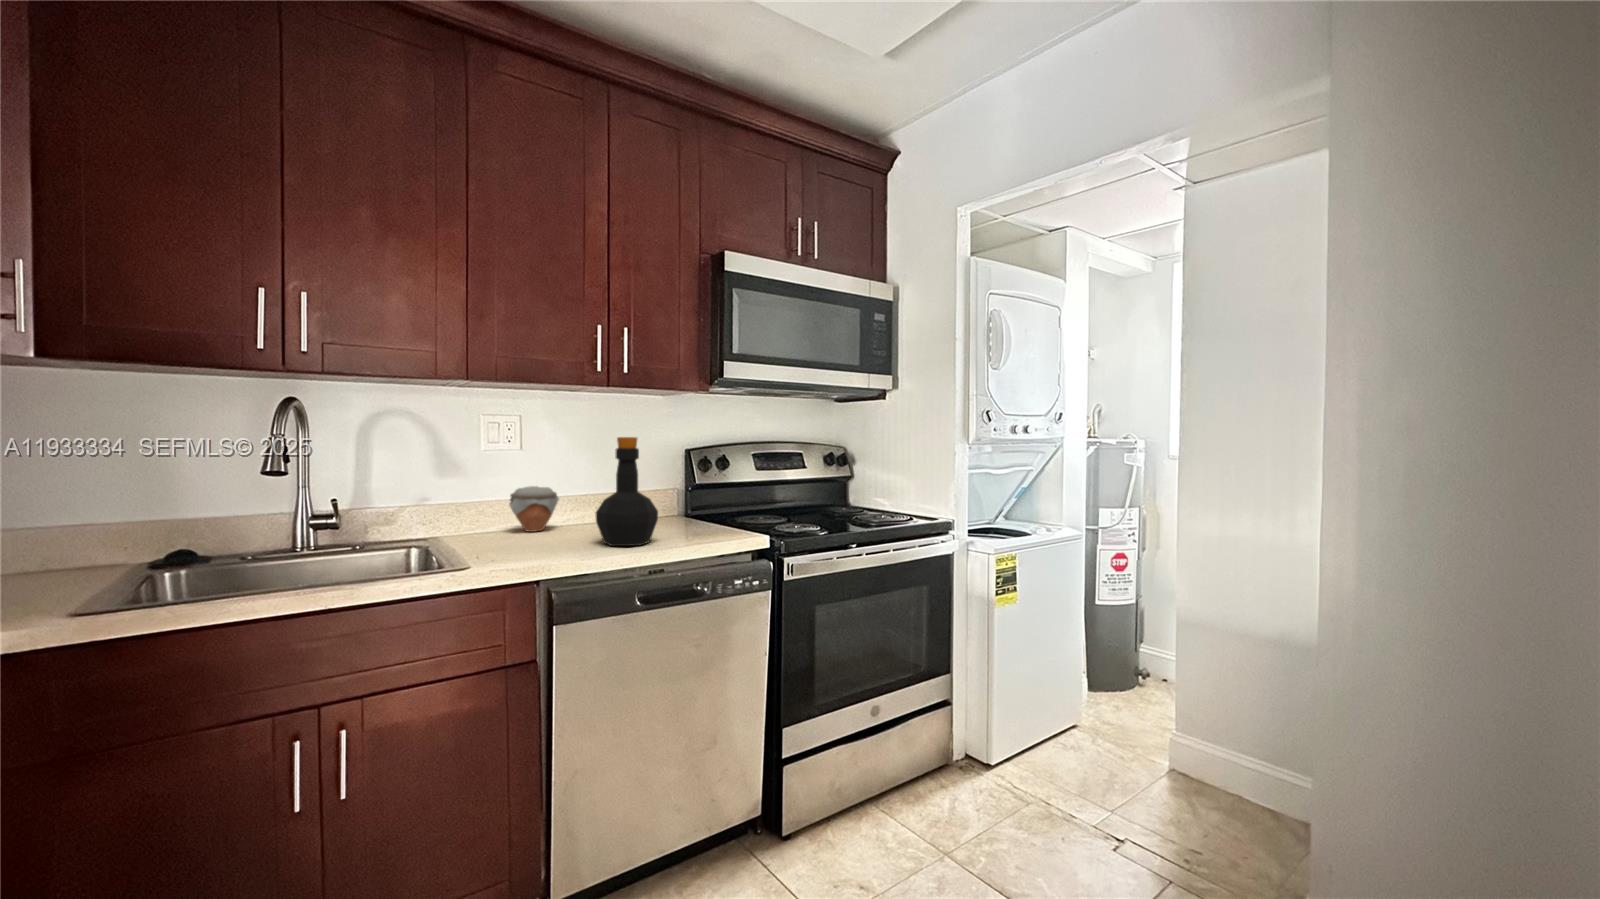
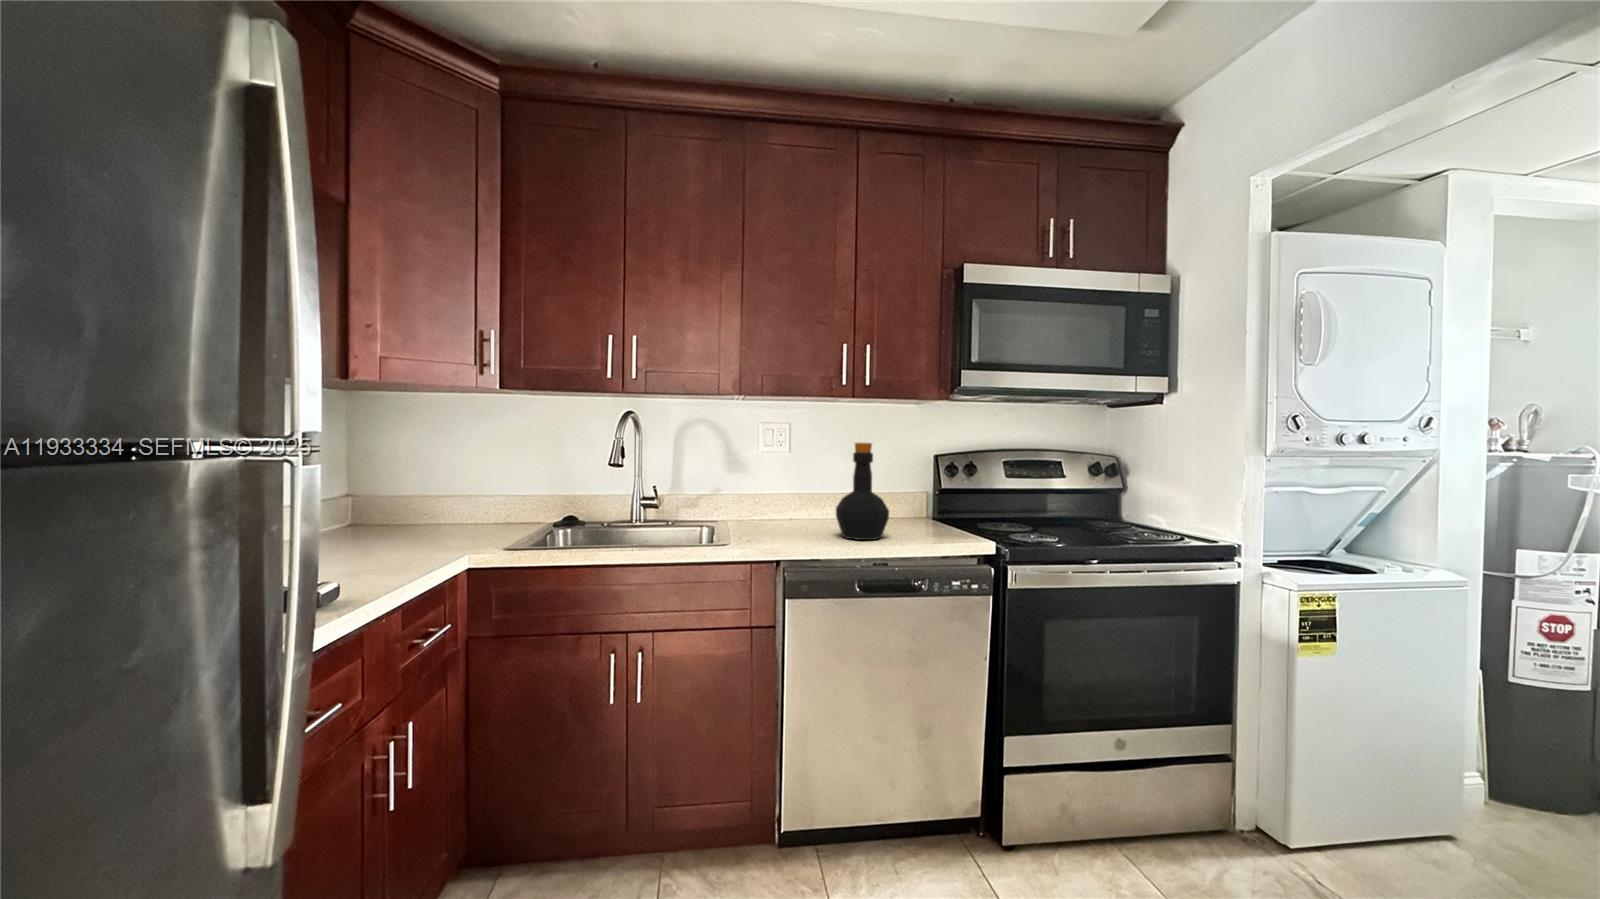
jar: present [509,486,559,532] -> none [776,484,817,522]

